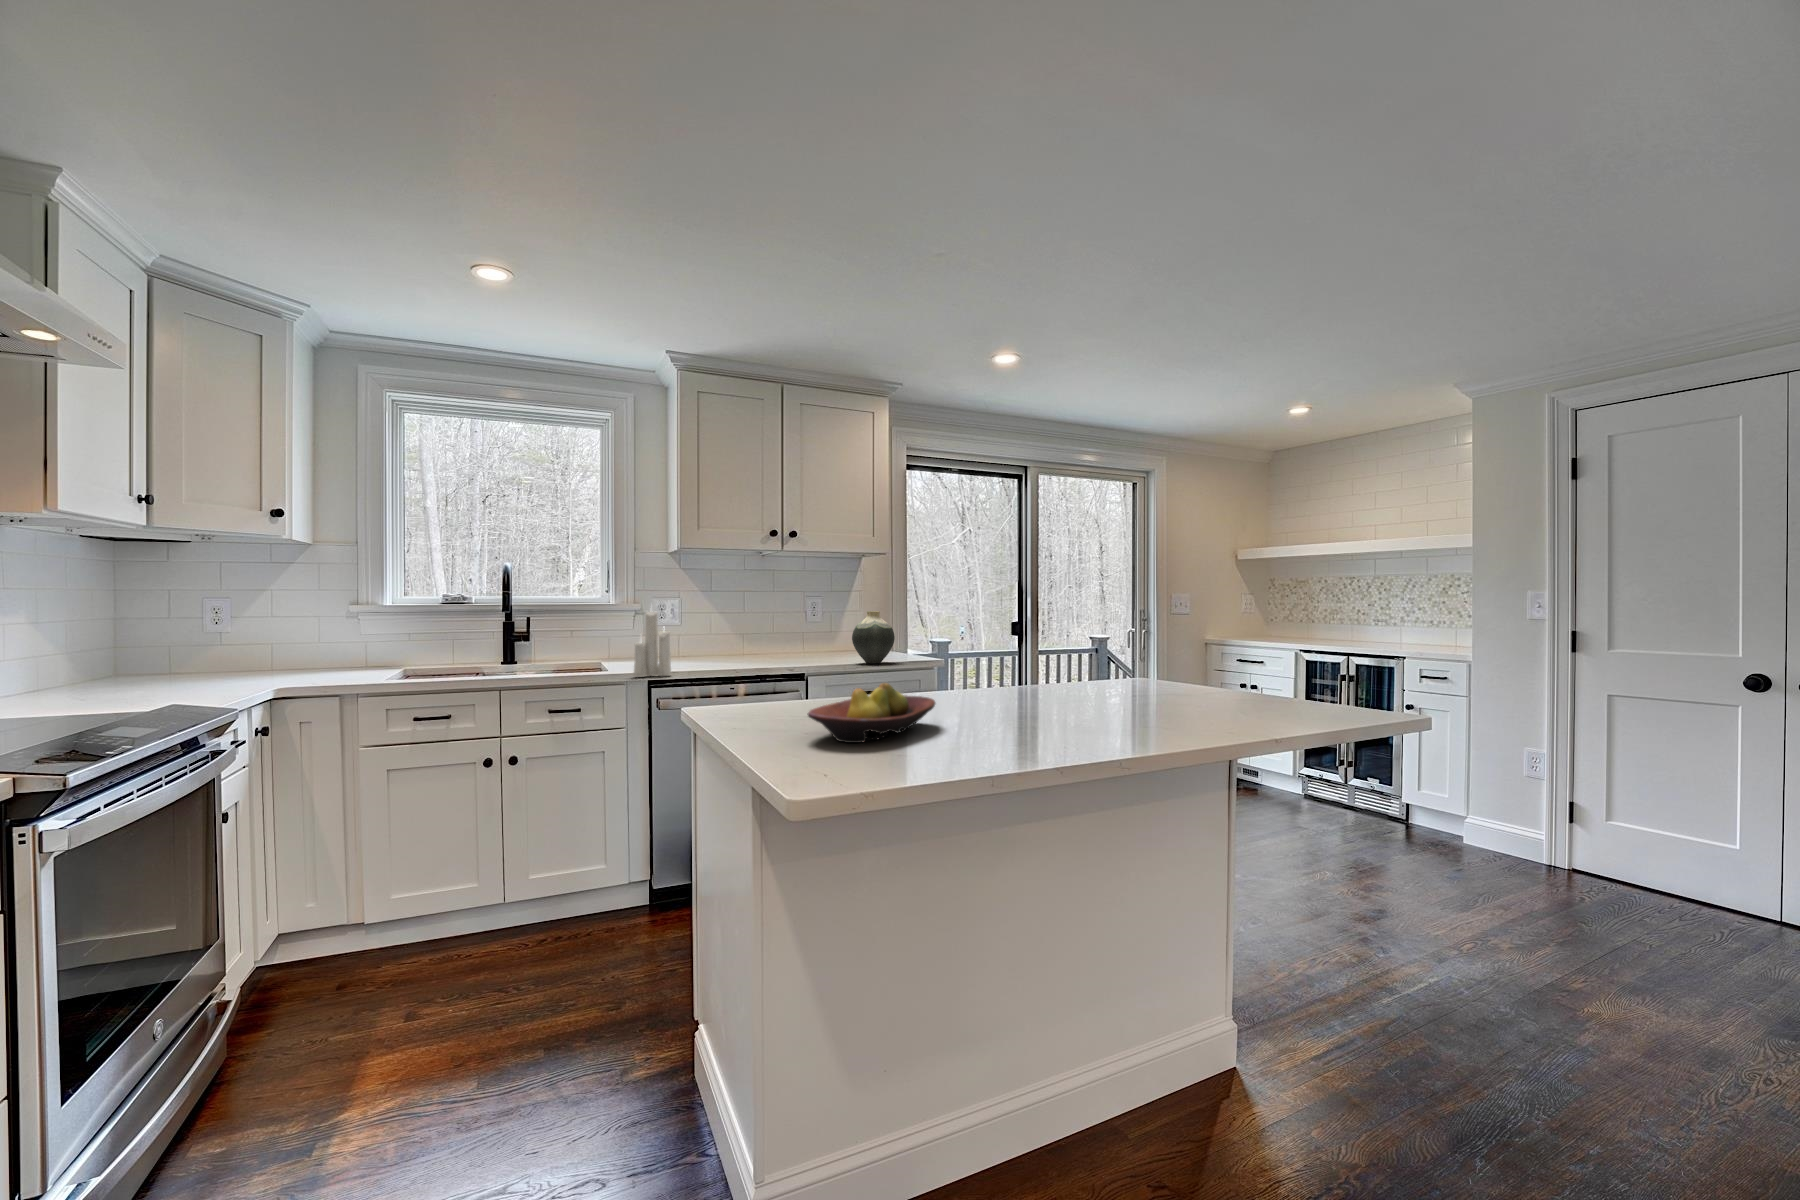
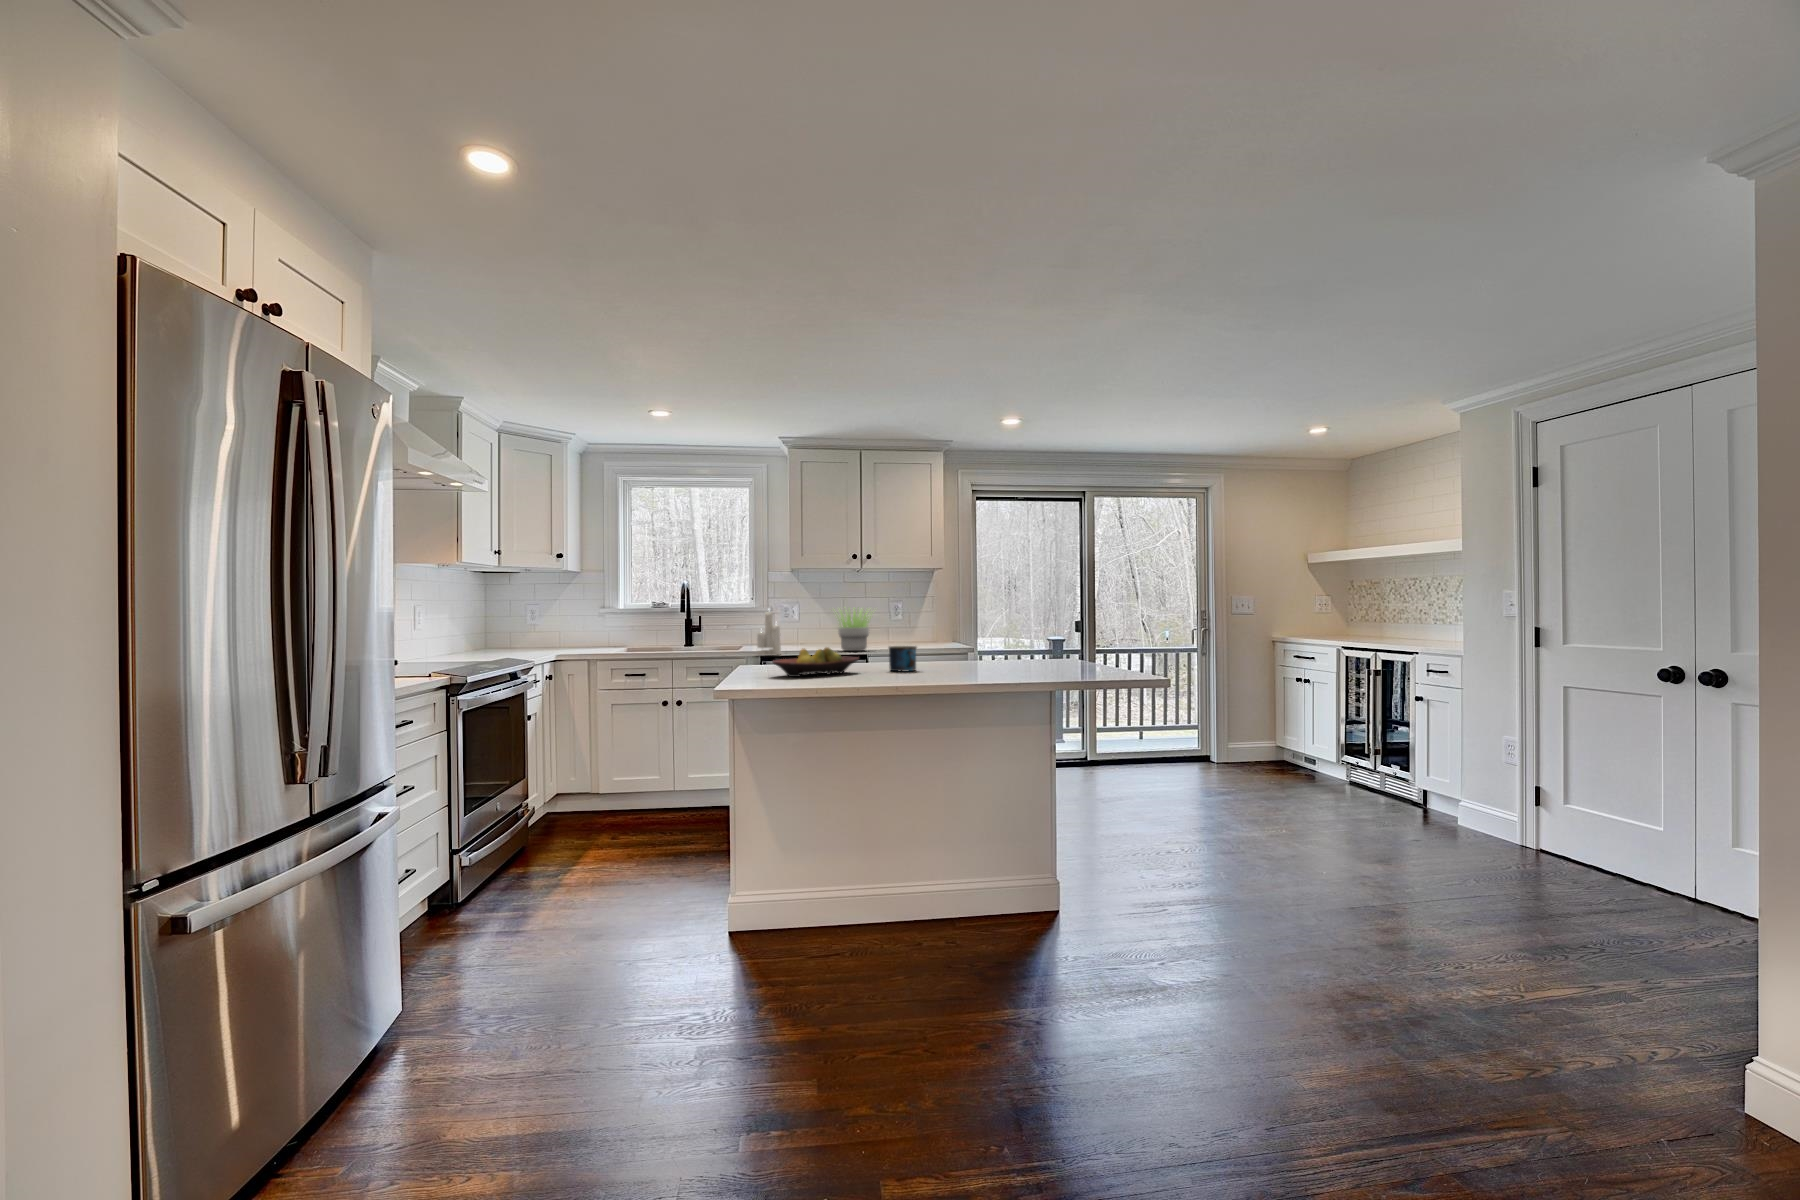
potted plant: none [722,602,795,665] -> present [838,608,872,651]
vase: present [852,611,895,664] -> none [916,612,948,651]
mug: none [963,674,1018,718] -> present [889,646,917,671]

